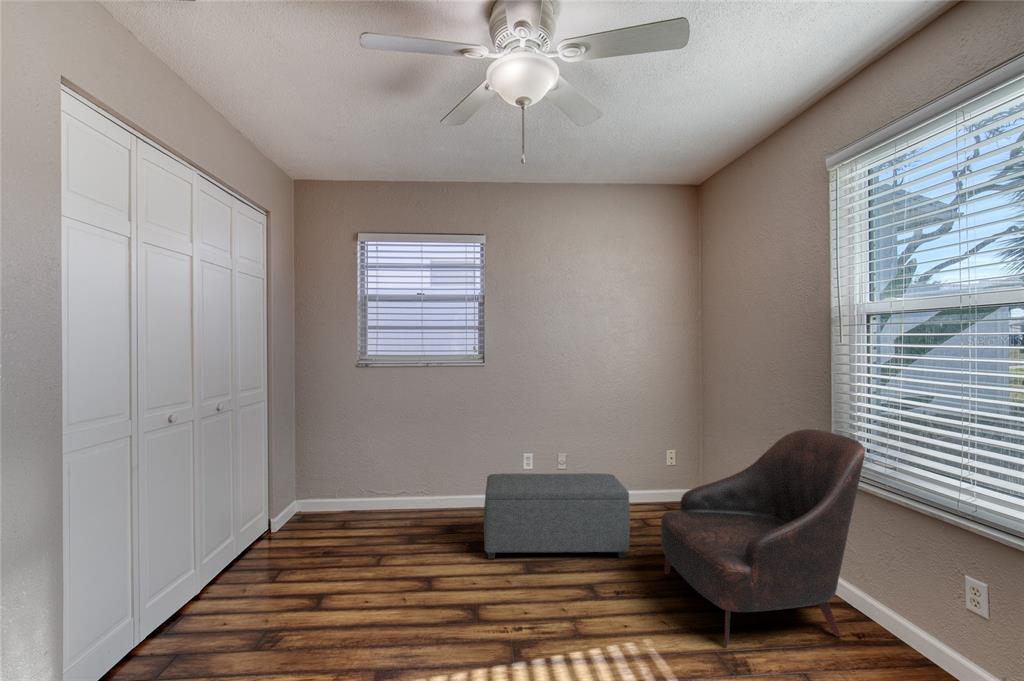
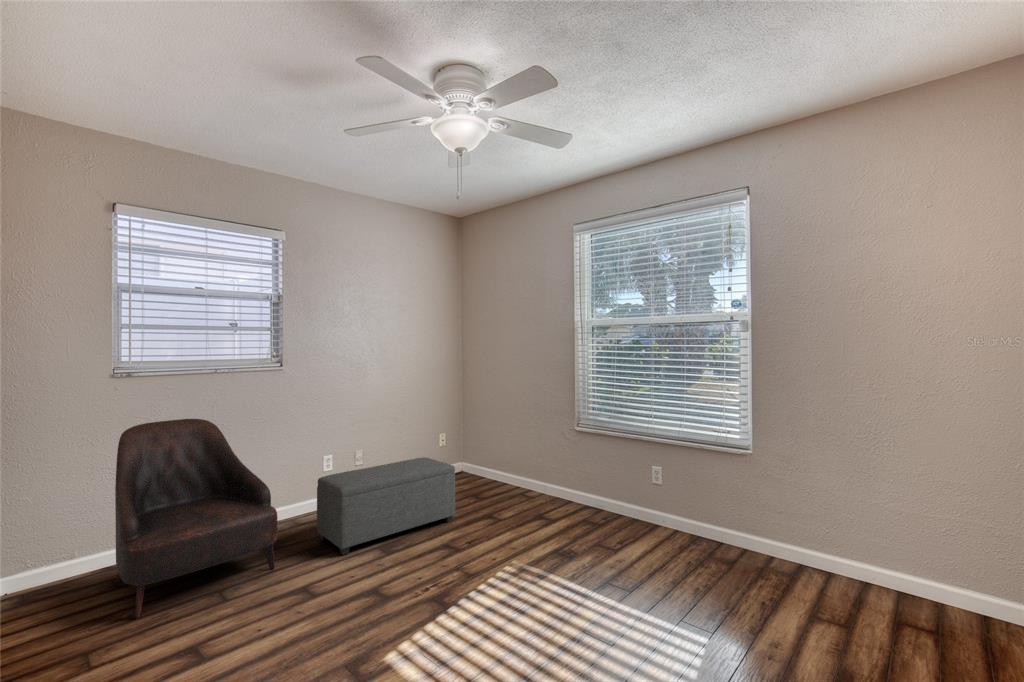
armchair: present [661,429,865,647] -> present [115,419,277,618]

